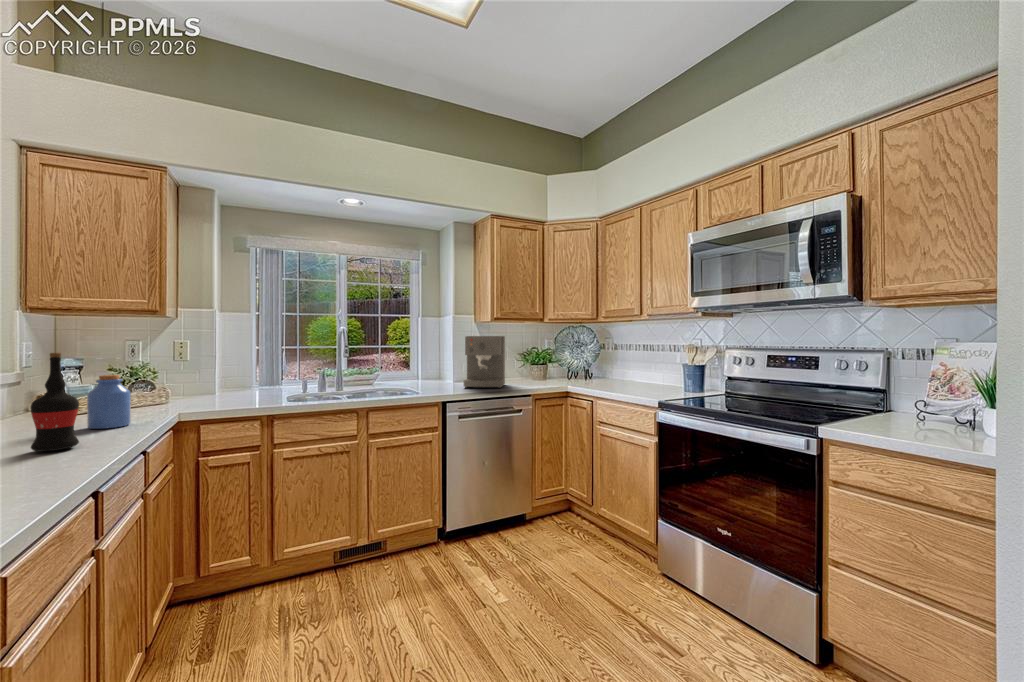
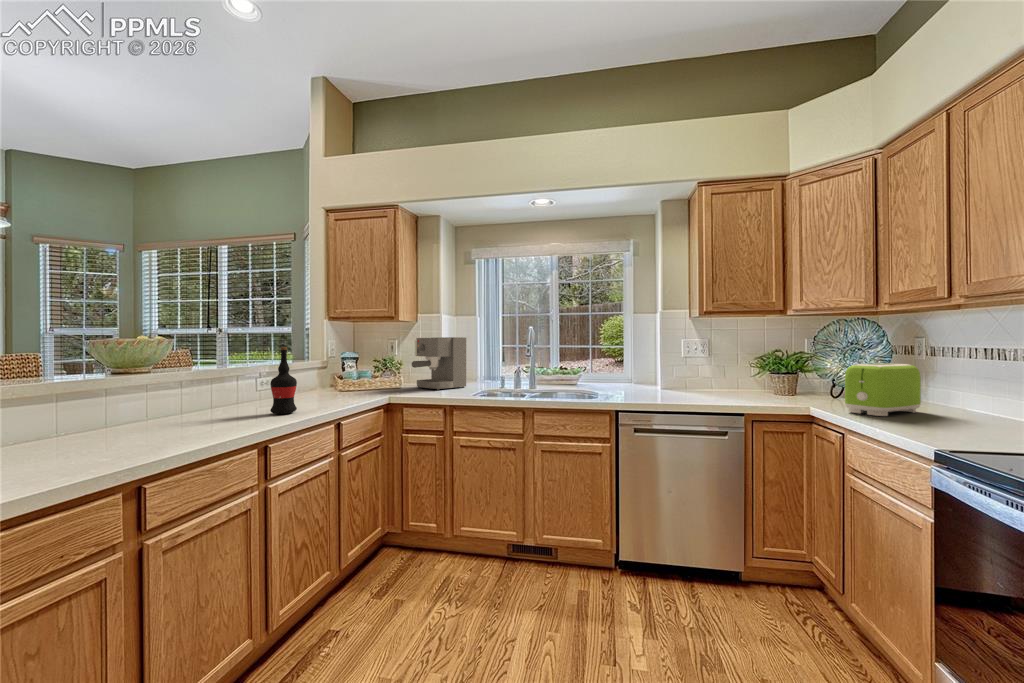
coffee maker: present [464,336,505,388] -> present [412,337,466,390]
toaster: none [592,355,622,388] -> present [845,363,921,416]
jar: present [87,375,131,429] -> none [328,364,353,403]

